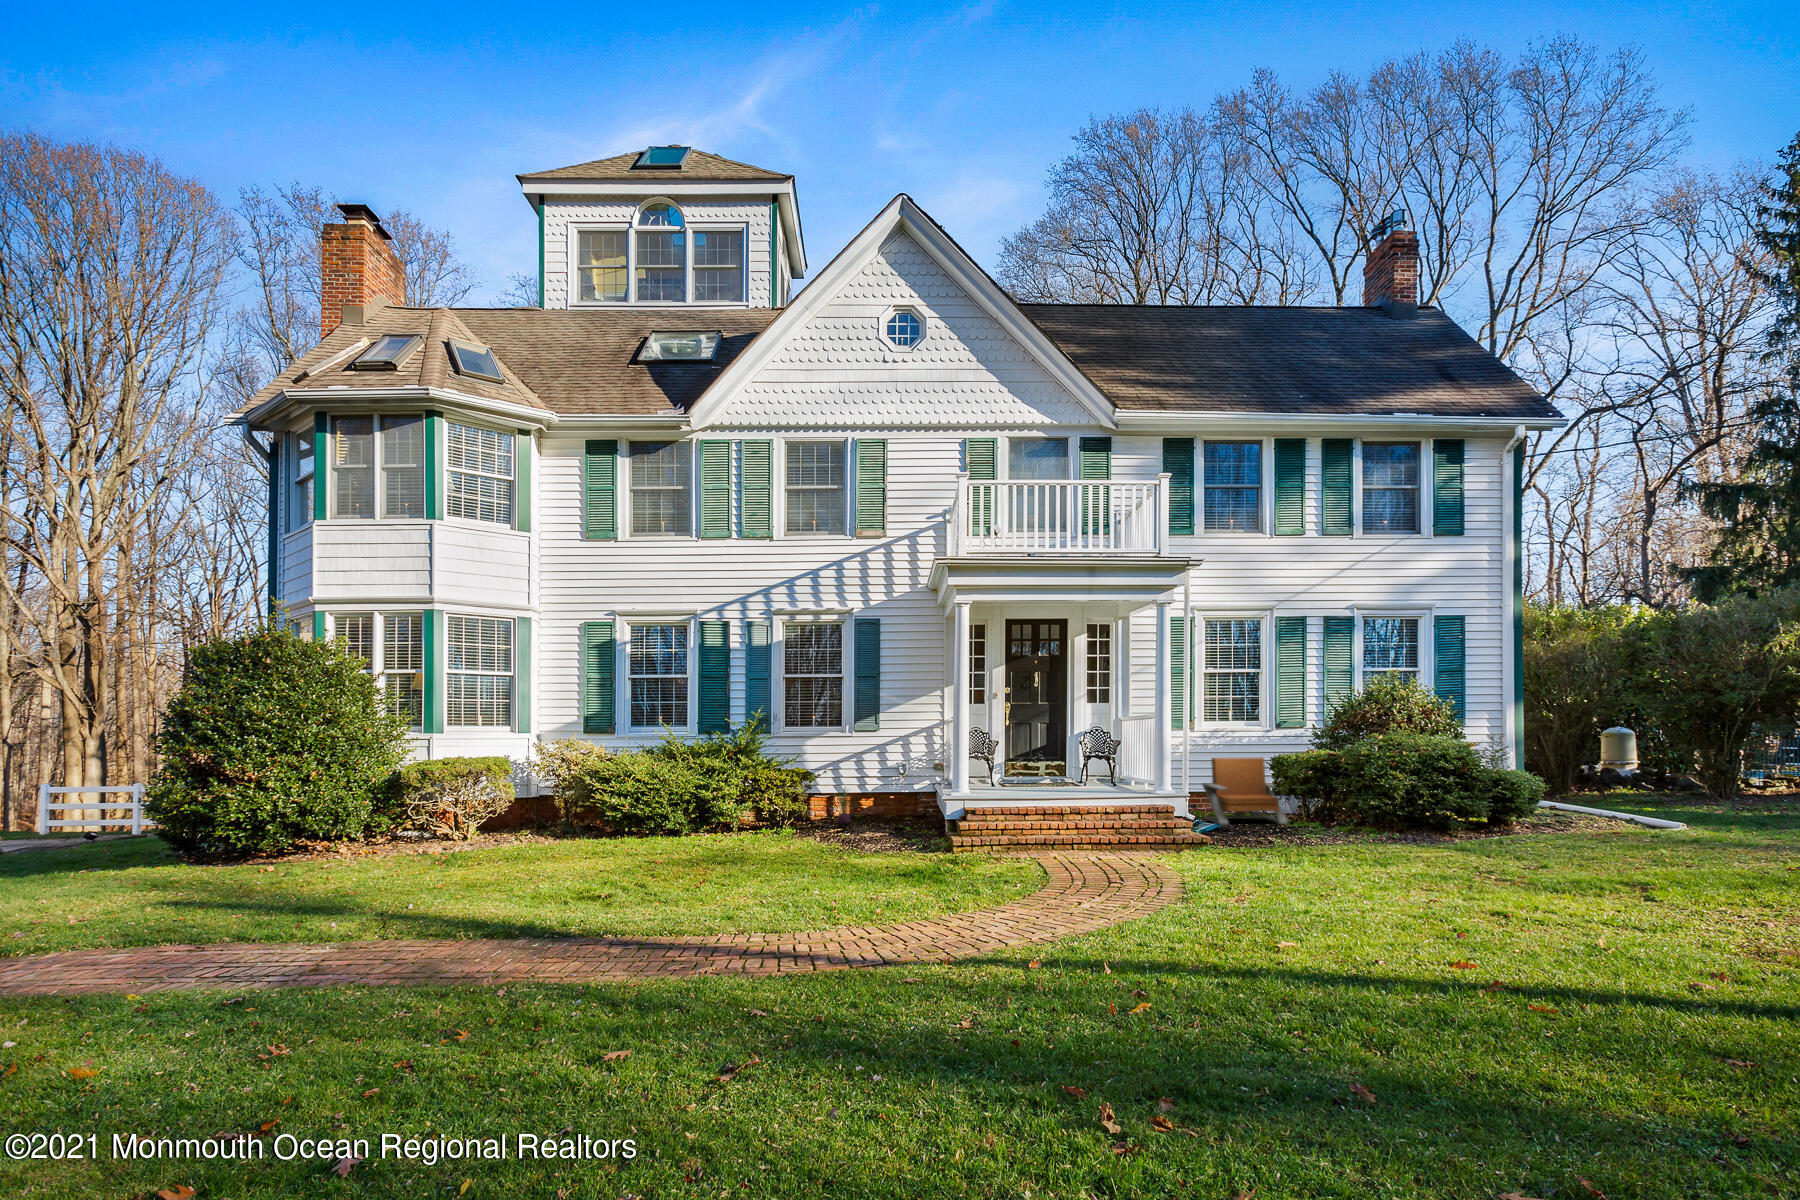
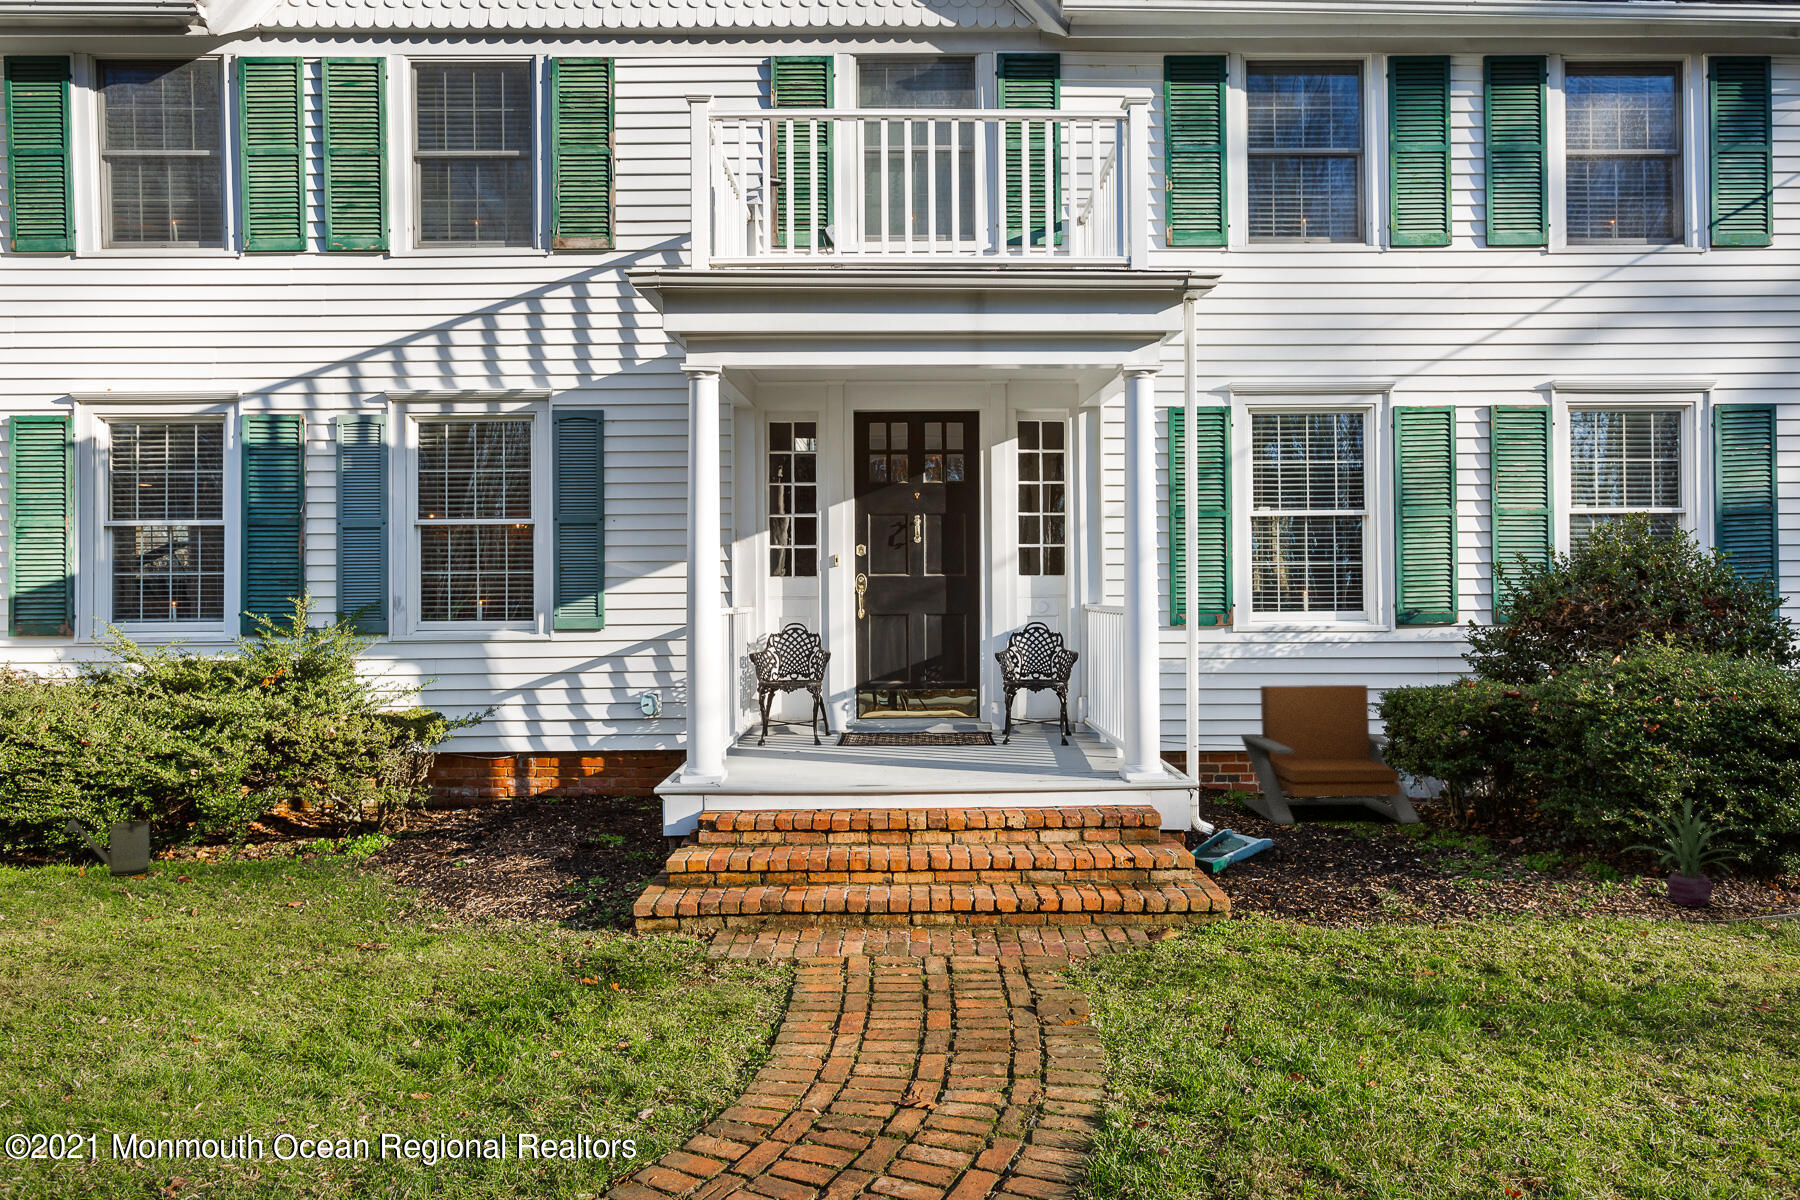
decorative plant: present [834,788,851,825] -> present [1643,799,1730,907]
watering can: none [674,809,707,841] -> present [64,806,150,876]

